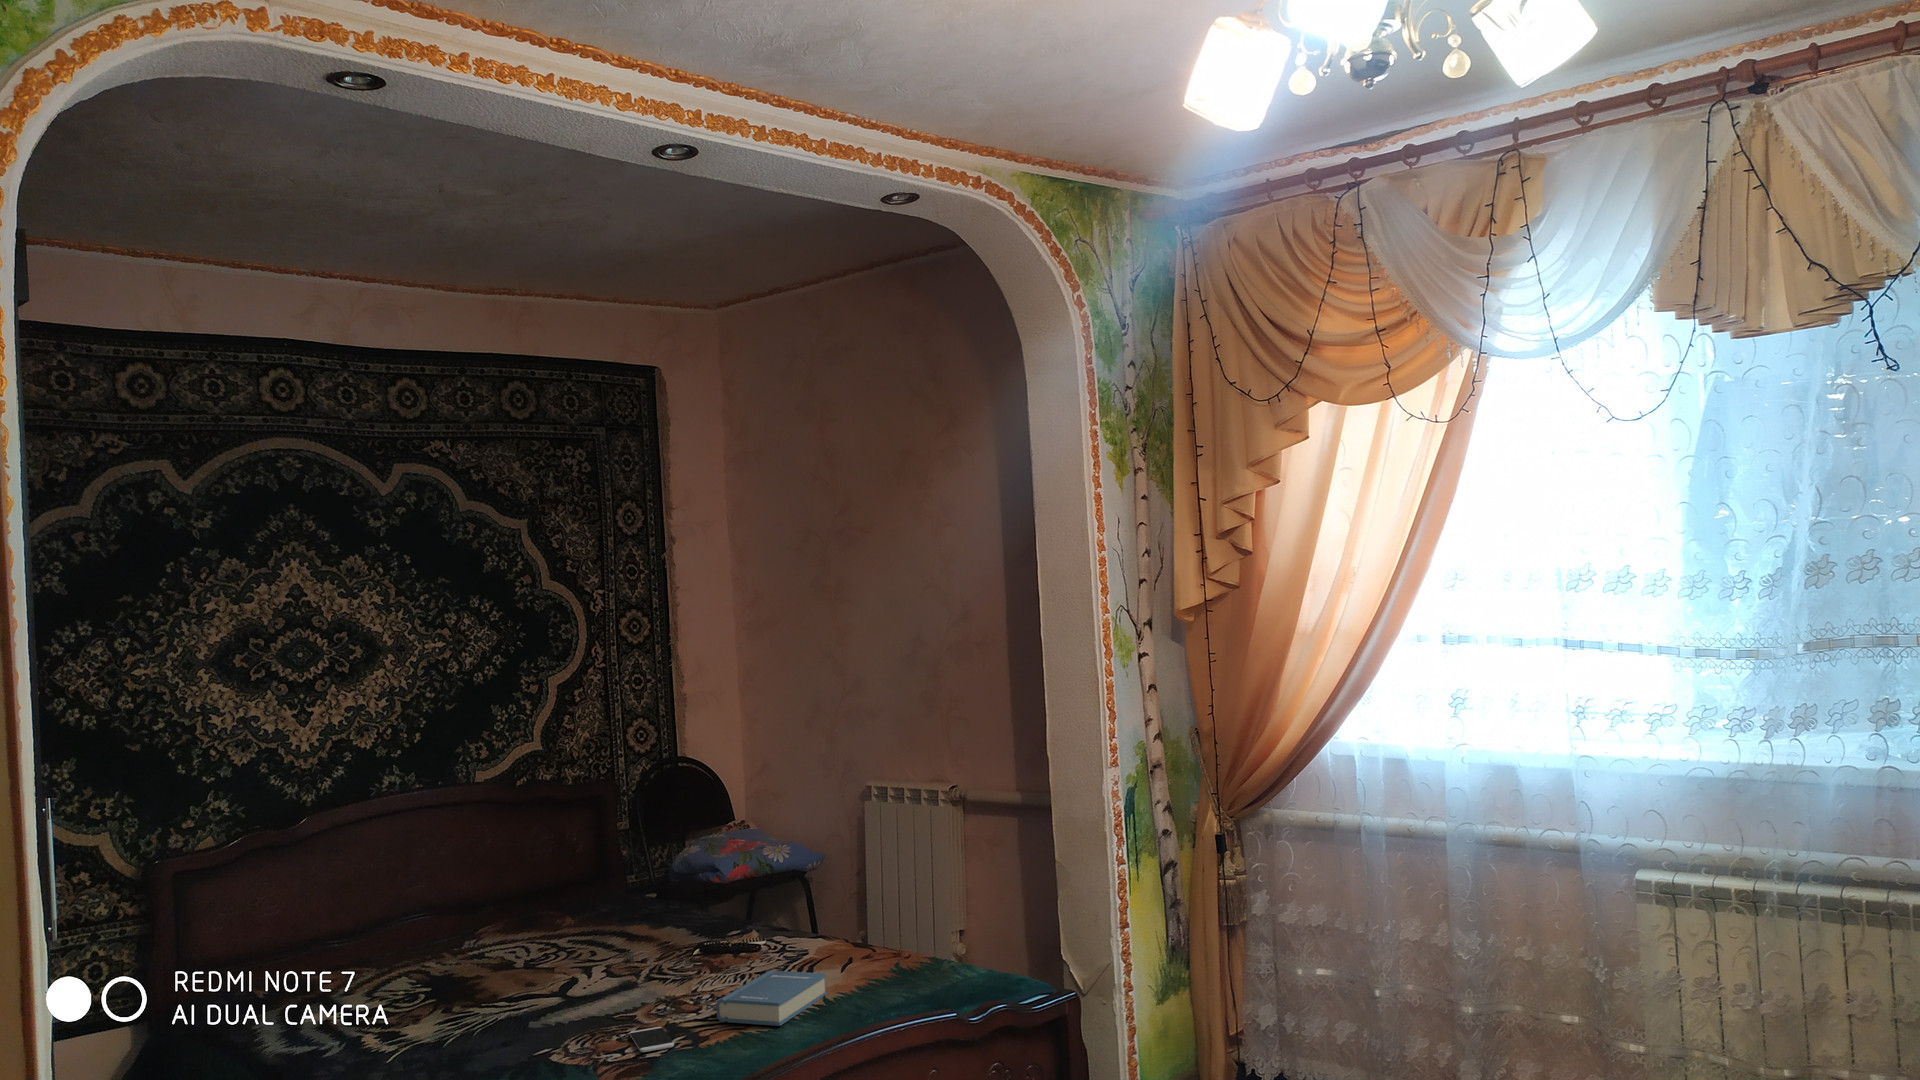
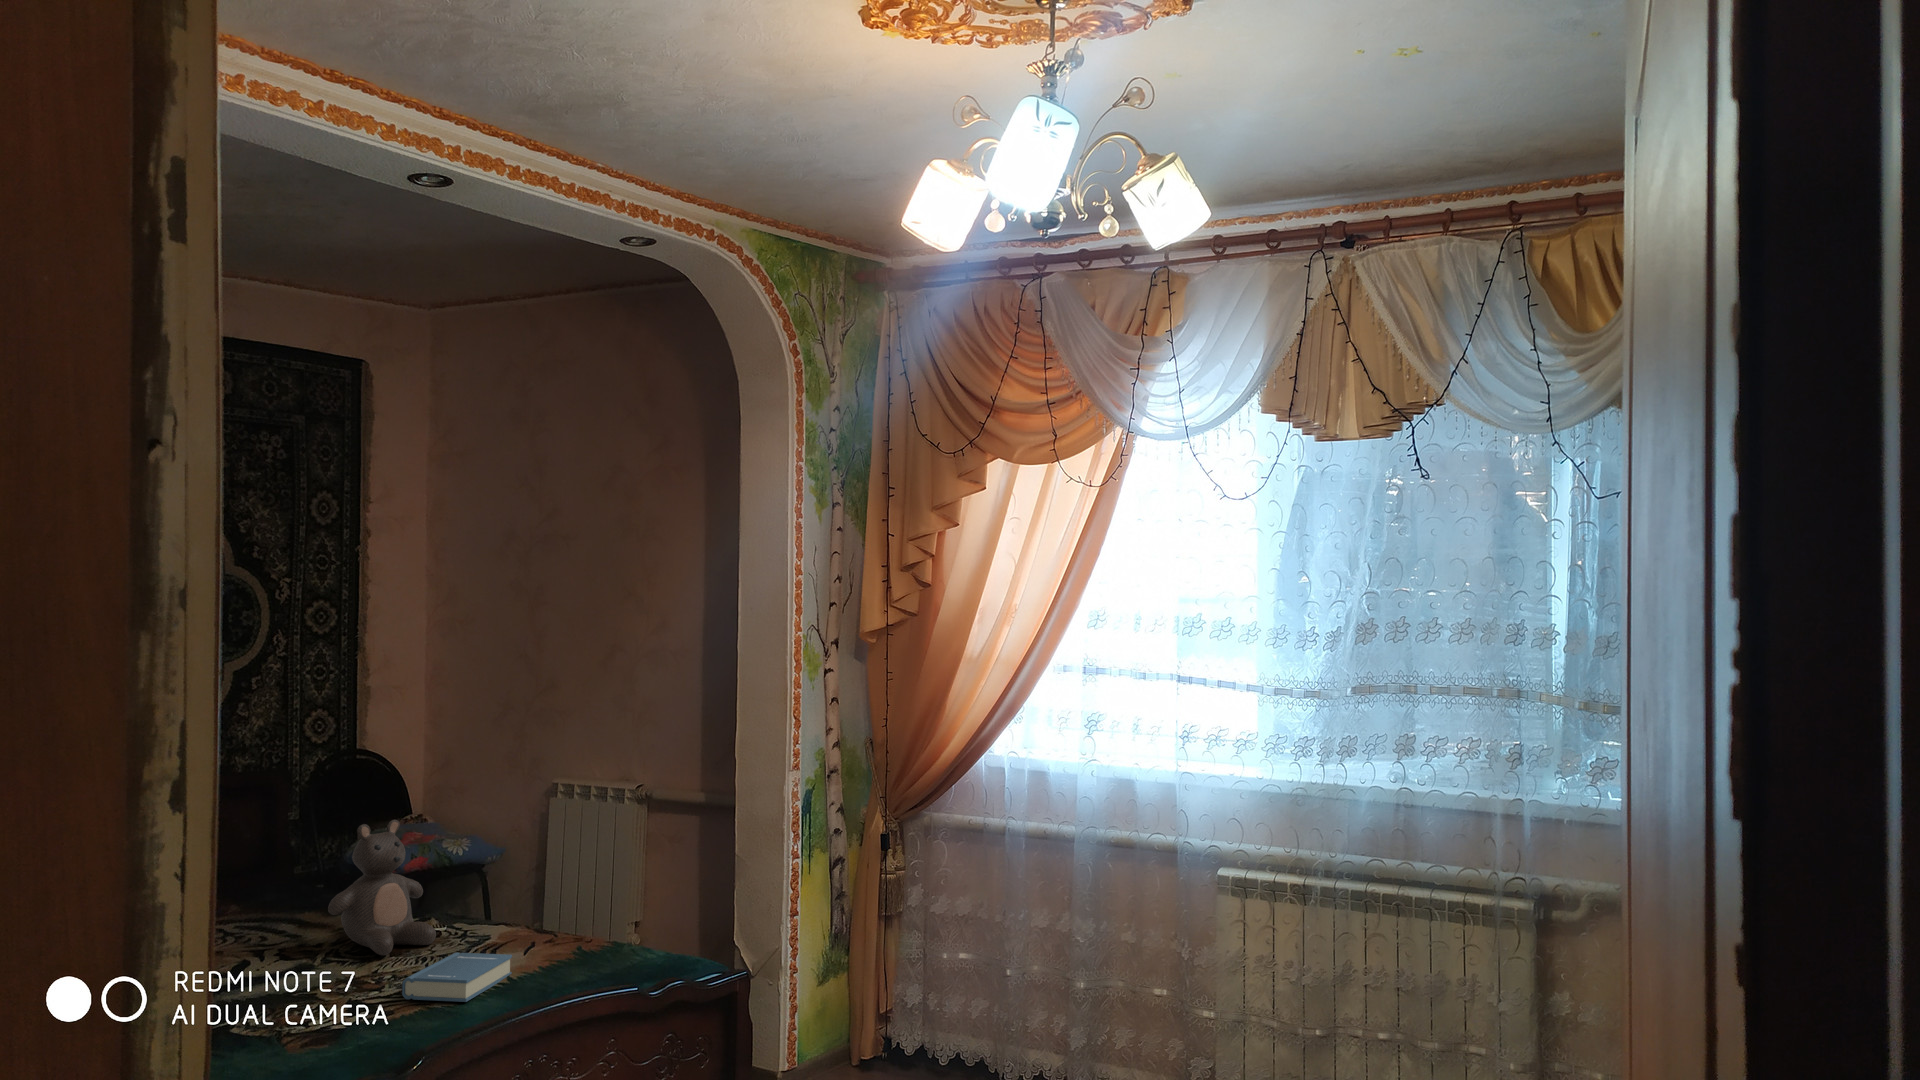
teddy bear: none [647,831,753,972] -> present [328,820,436,955]
smartphone: present [630,1027,674,1052] -> none [312,1005,359,1027]

